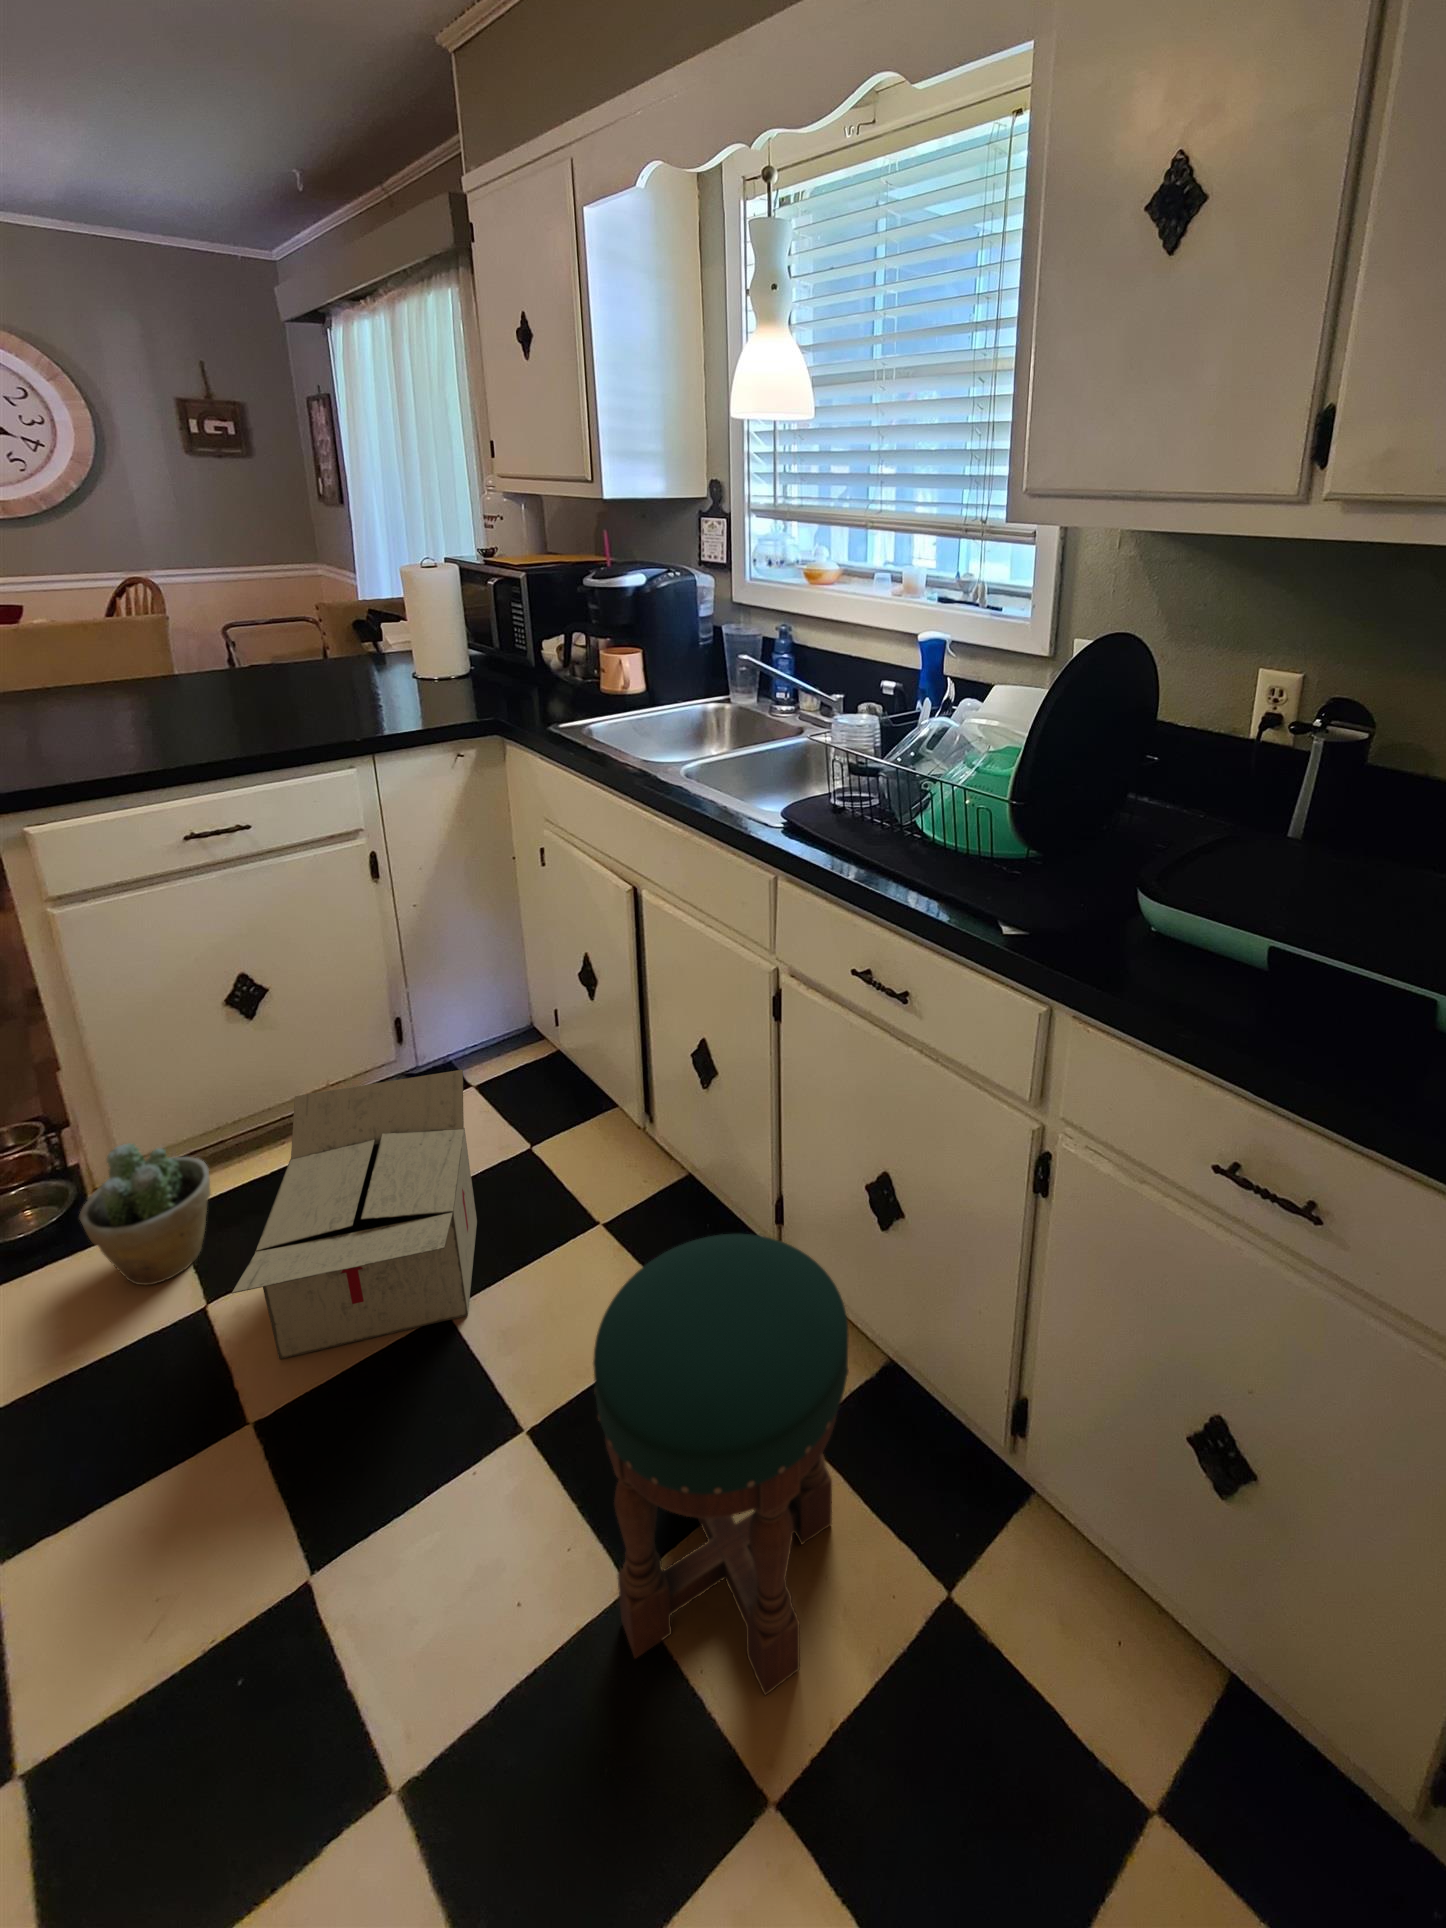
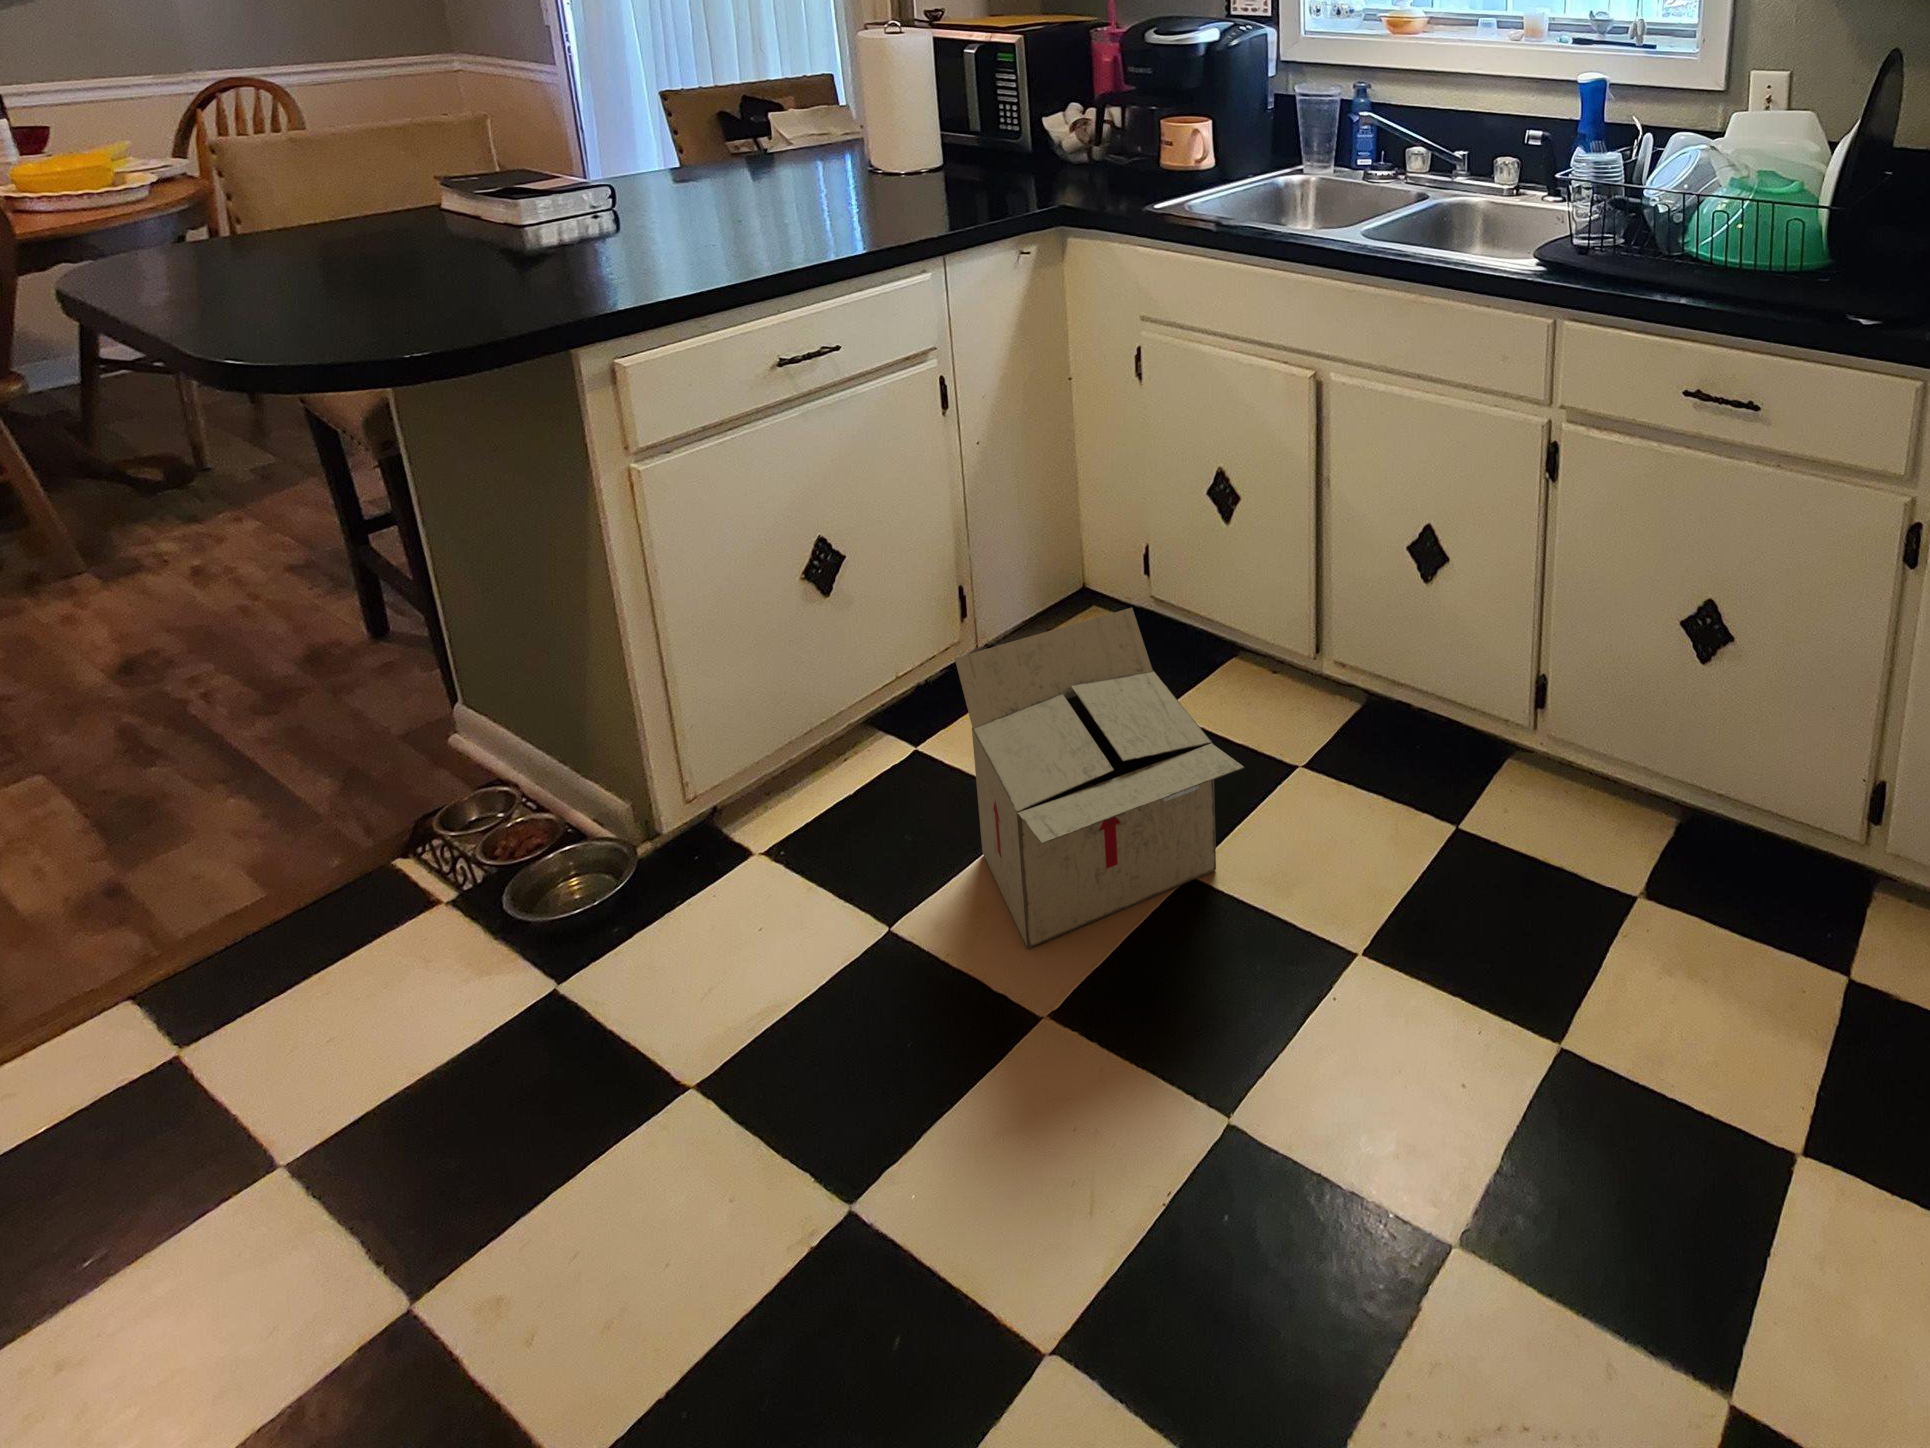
potted plant: present [80,1143,211,1285] -> none [711,741,854,919]
stool: present [593,1234,849,1695] -> none [1544,665,1799,1091]

